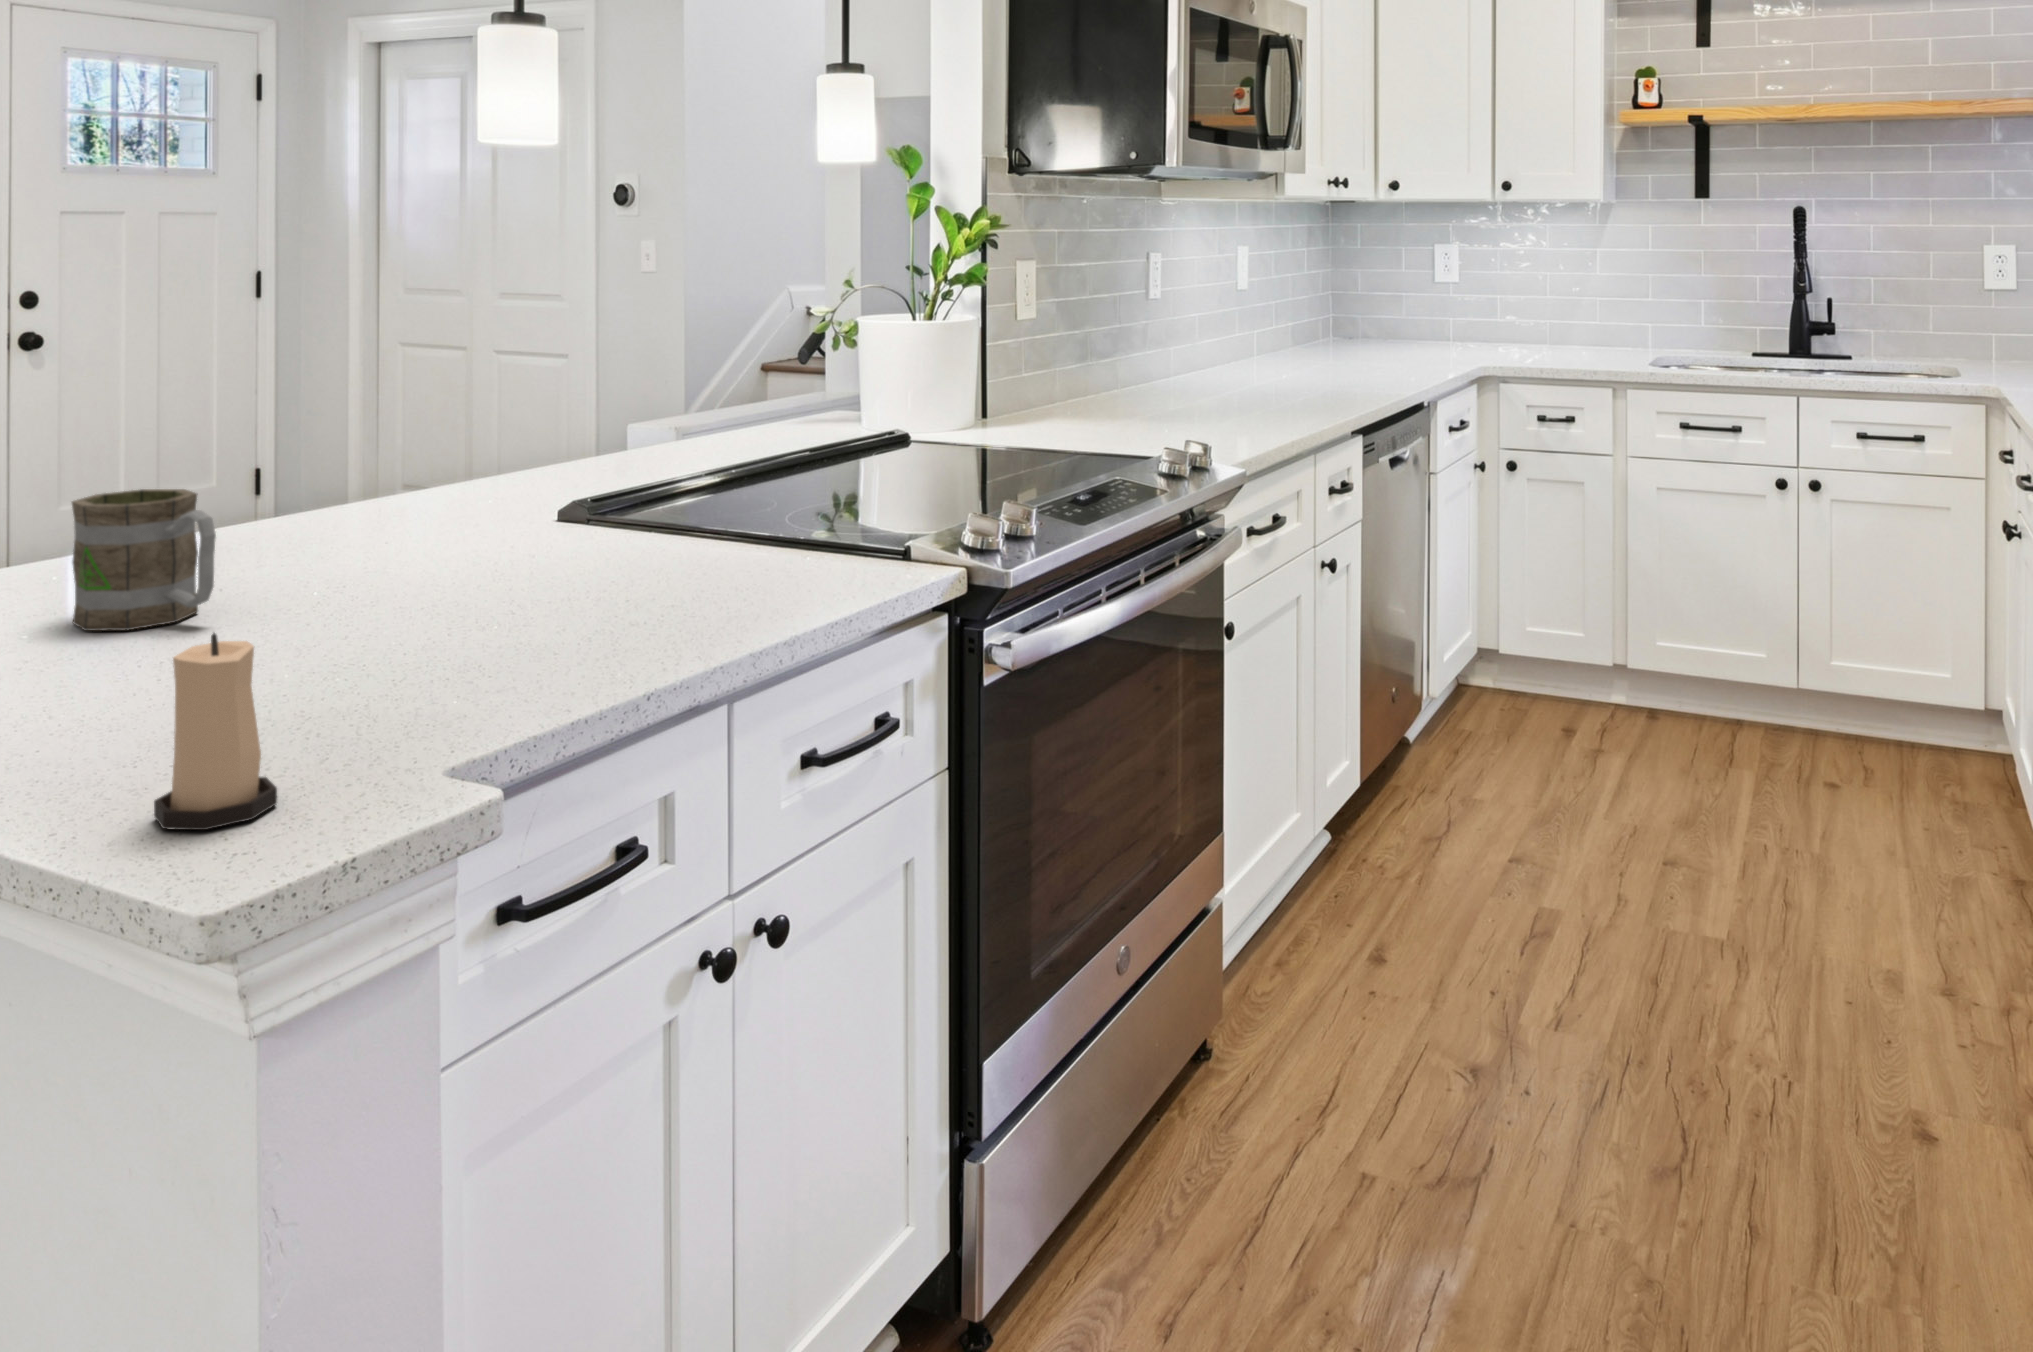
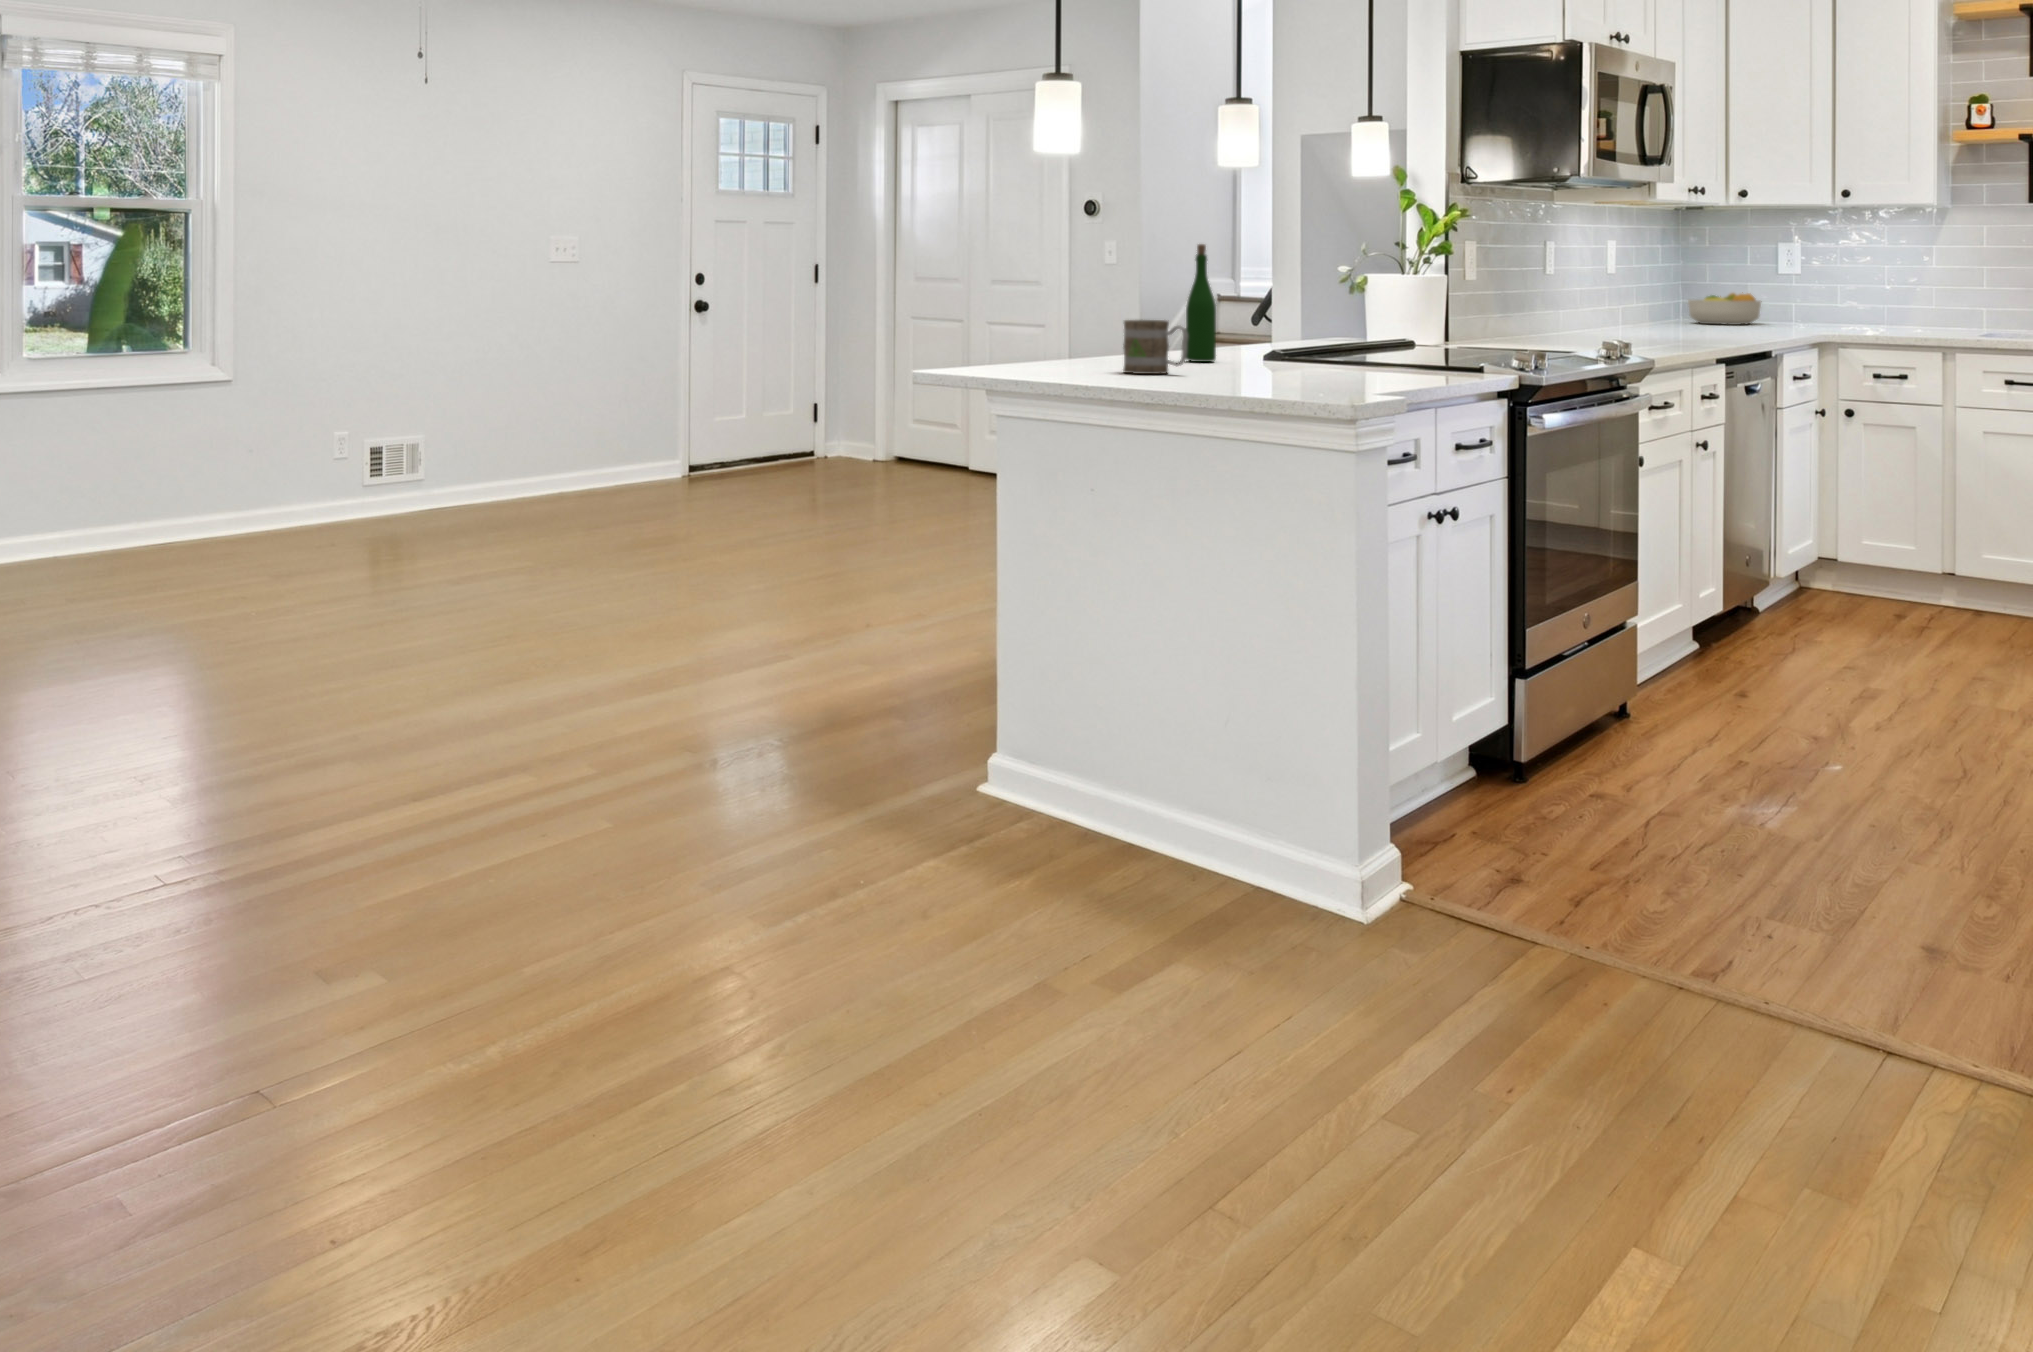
wine bottle: none [375,296,440,539] -> present [1186,244,1216,362]
fruit bowl: none [1337,303,1418,350] -> present [1688,293,1761,325]
candle: present [154,633,277,830] -> none [1288,336,1326,400]

